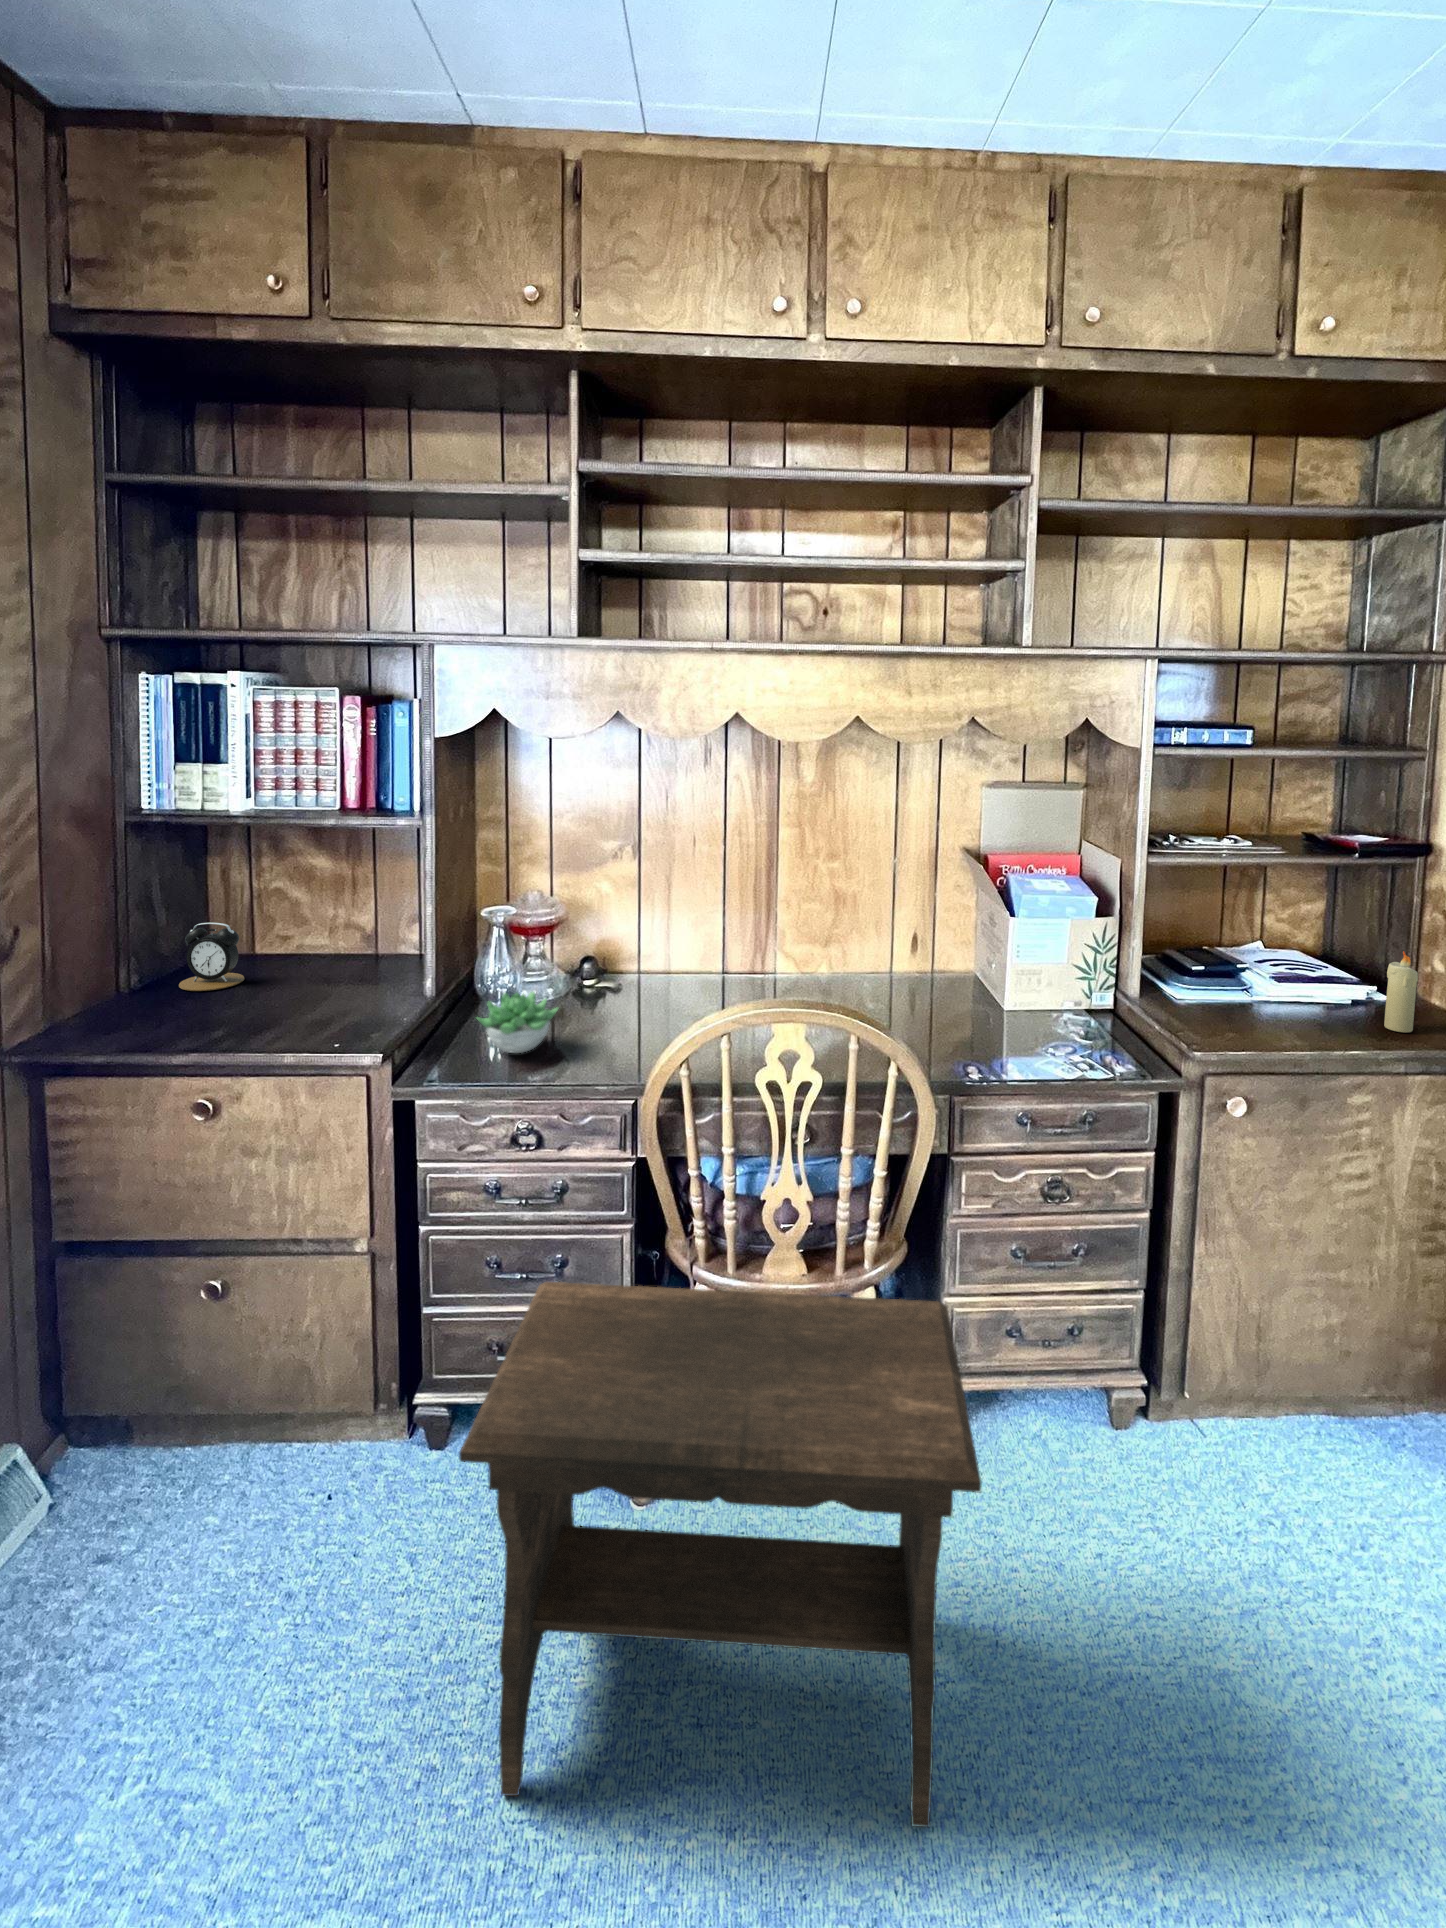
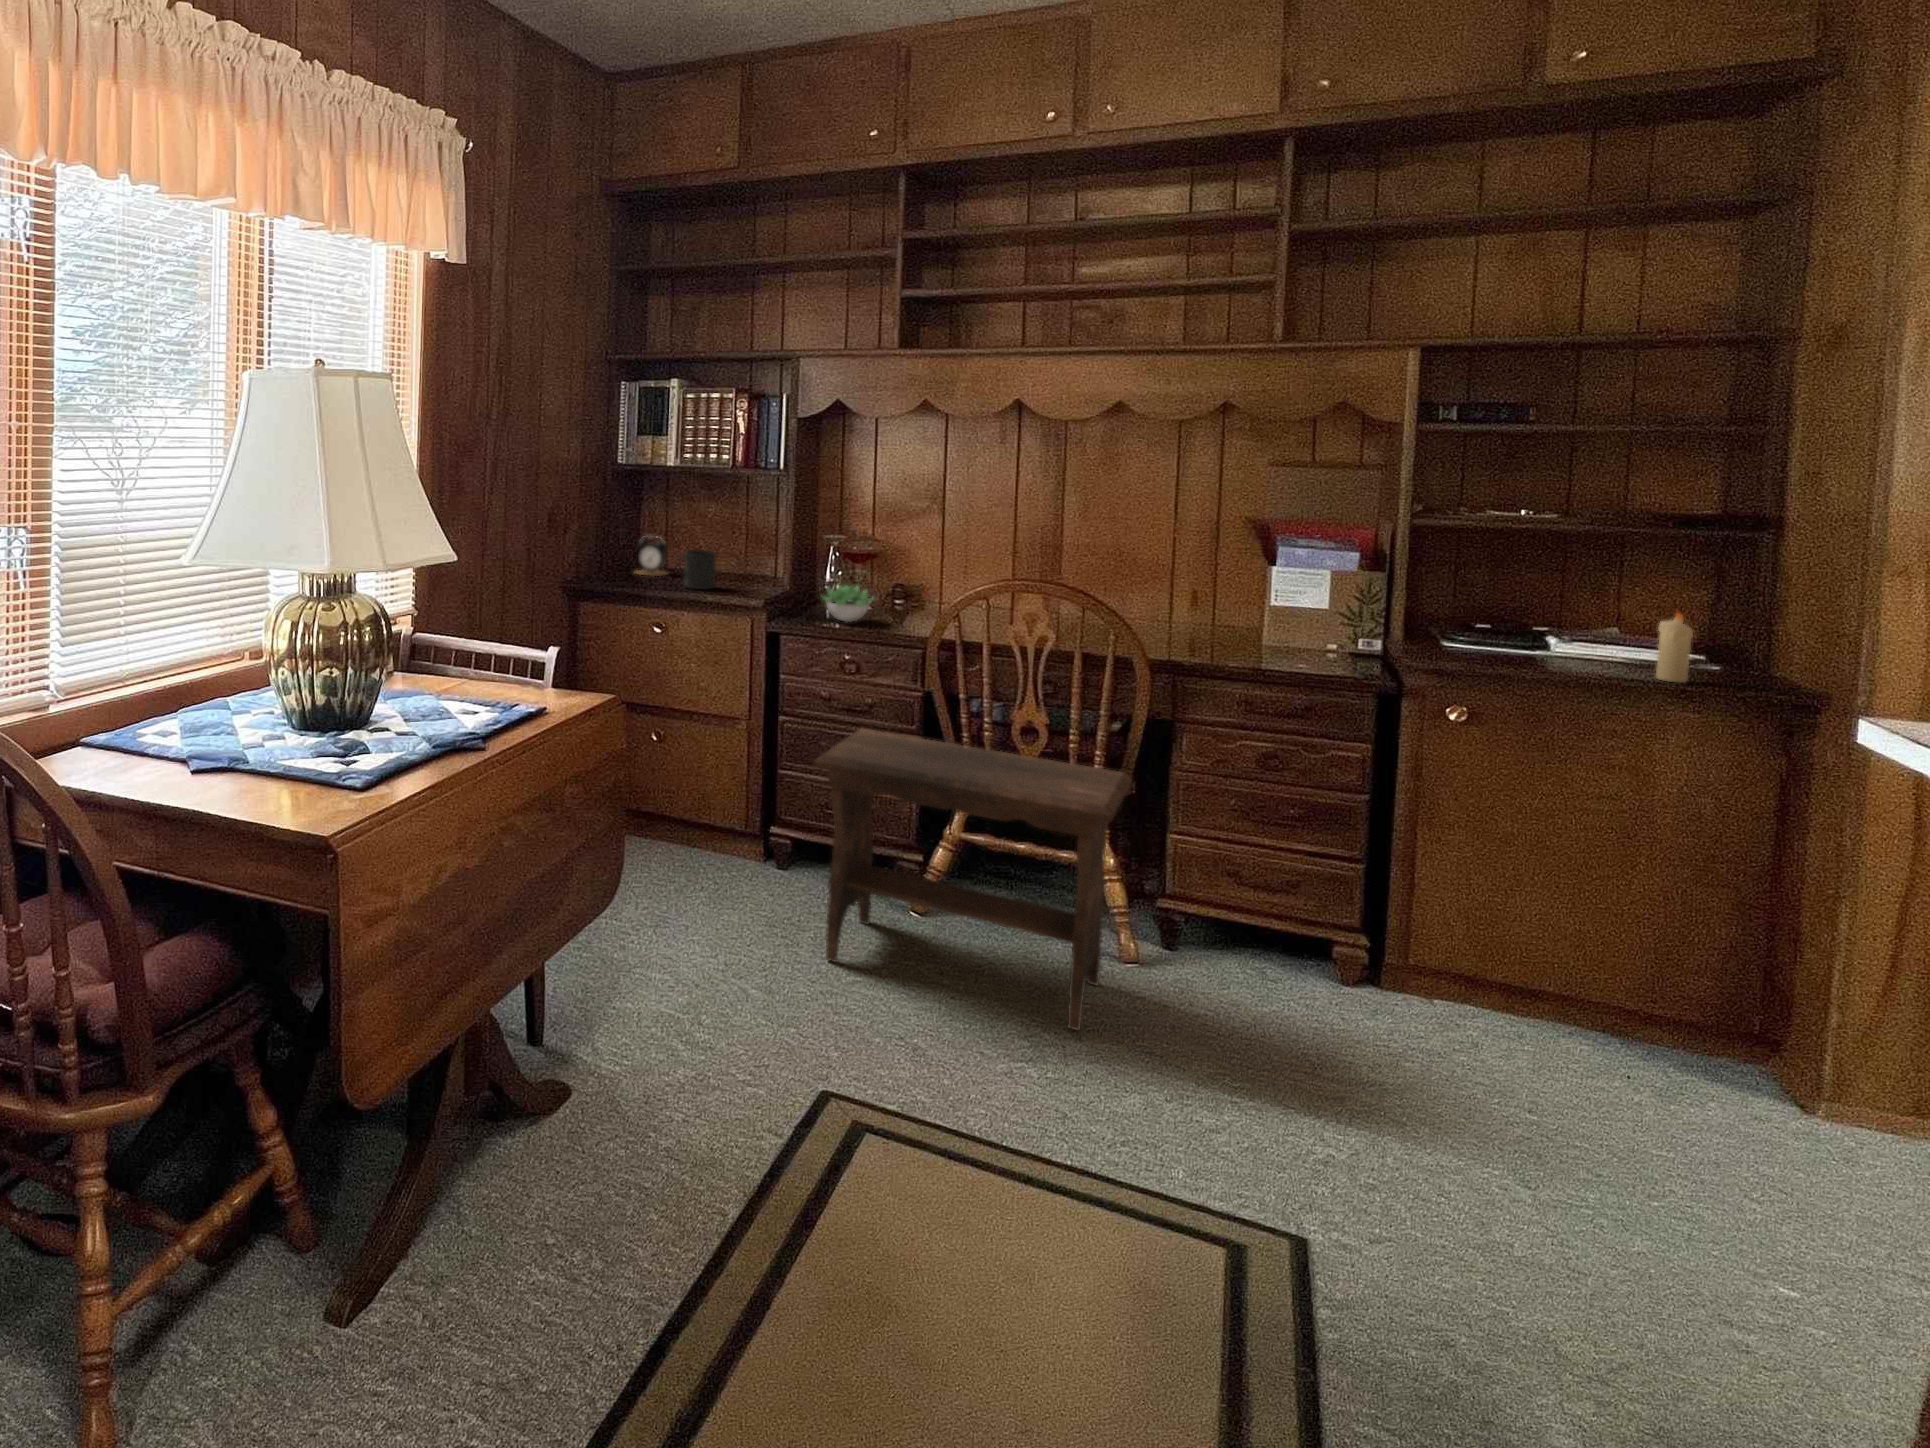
mug: none [239,951,310,1022] -> present [679,550,716,589]

